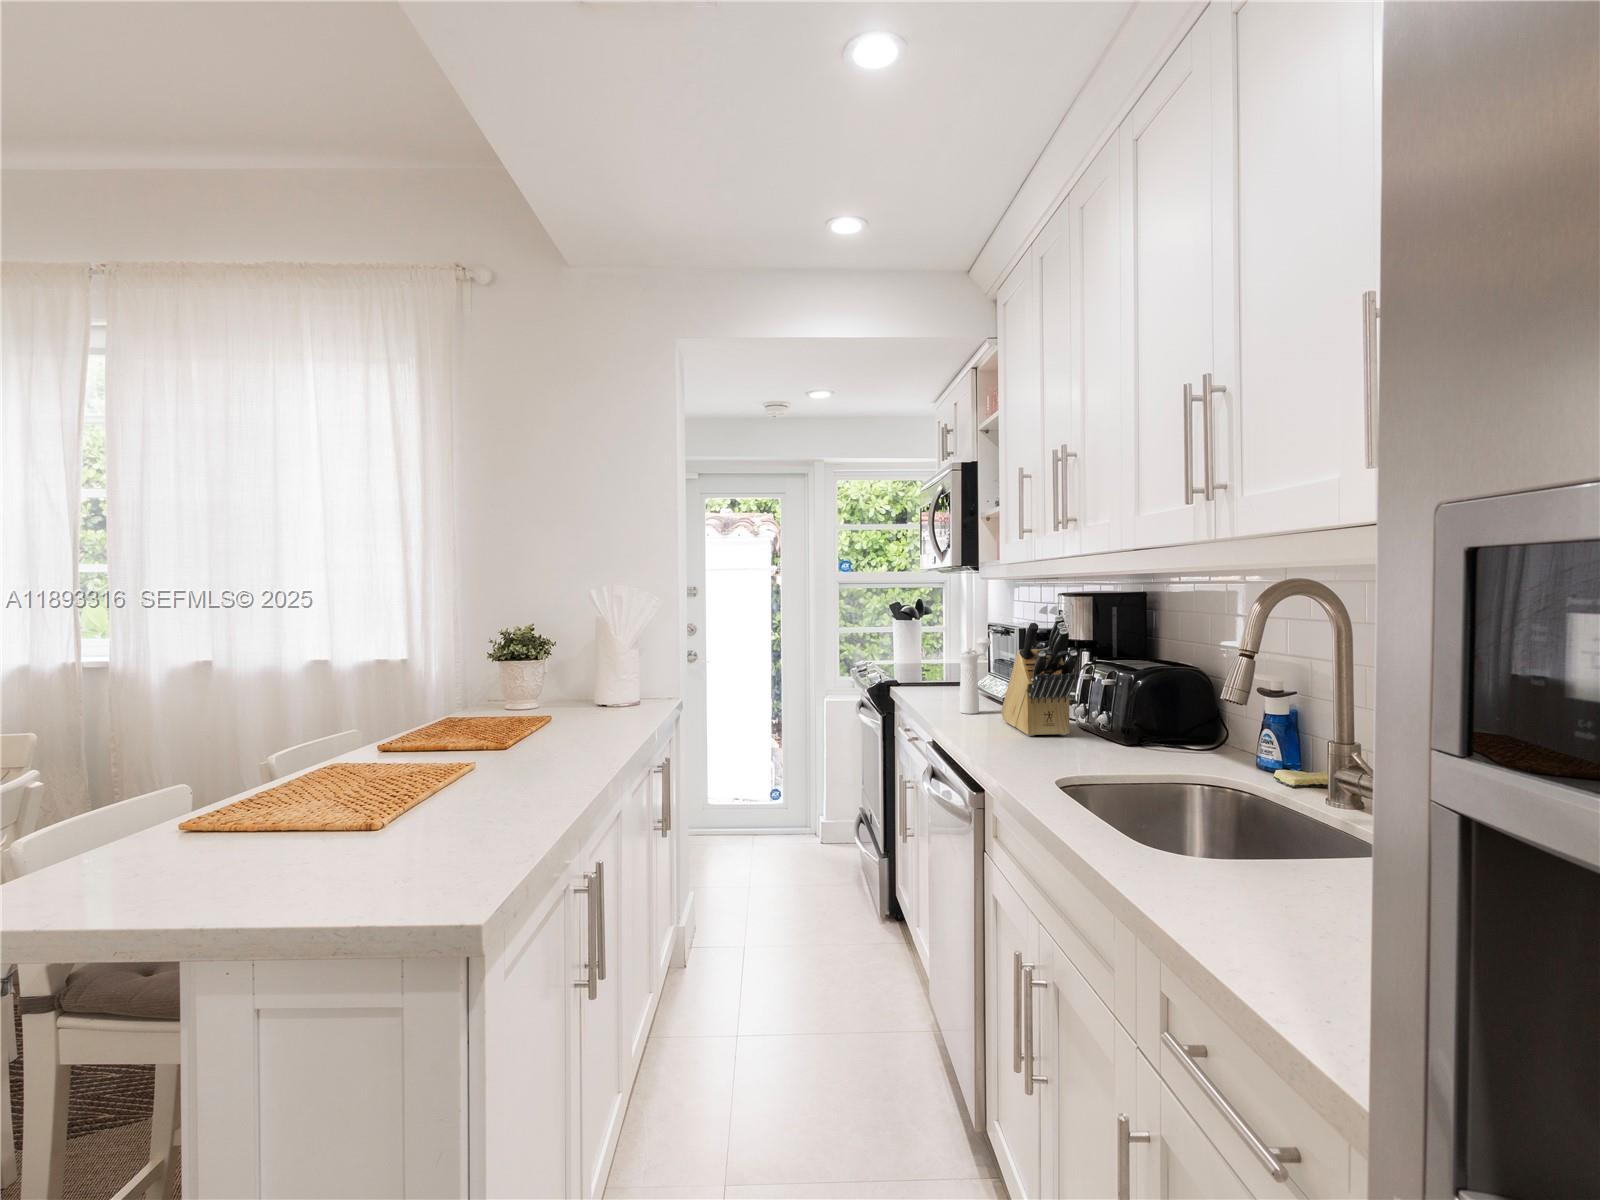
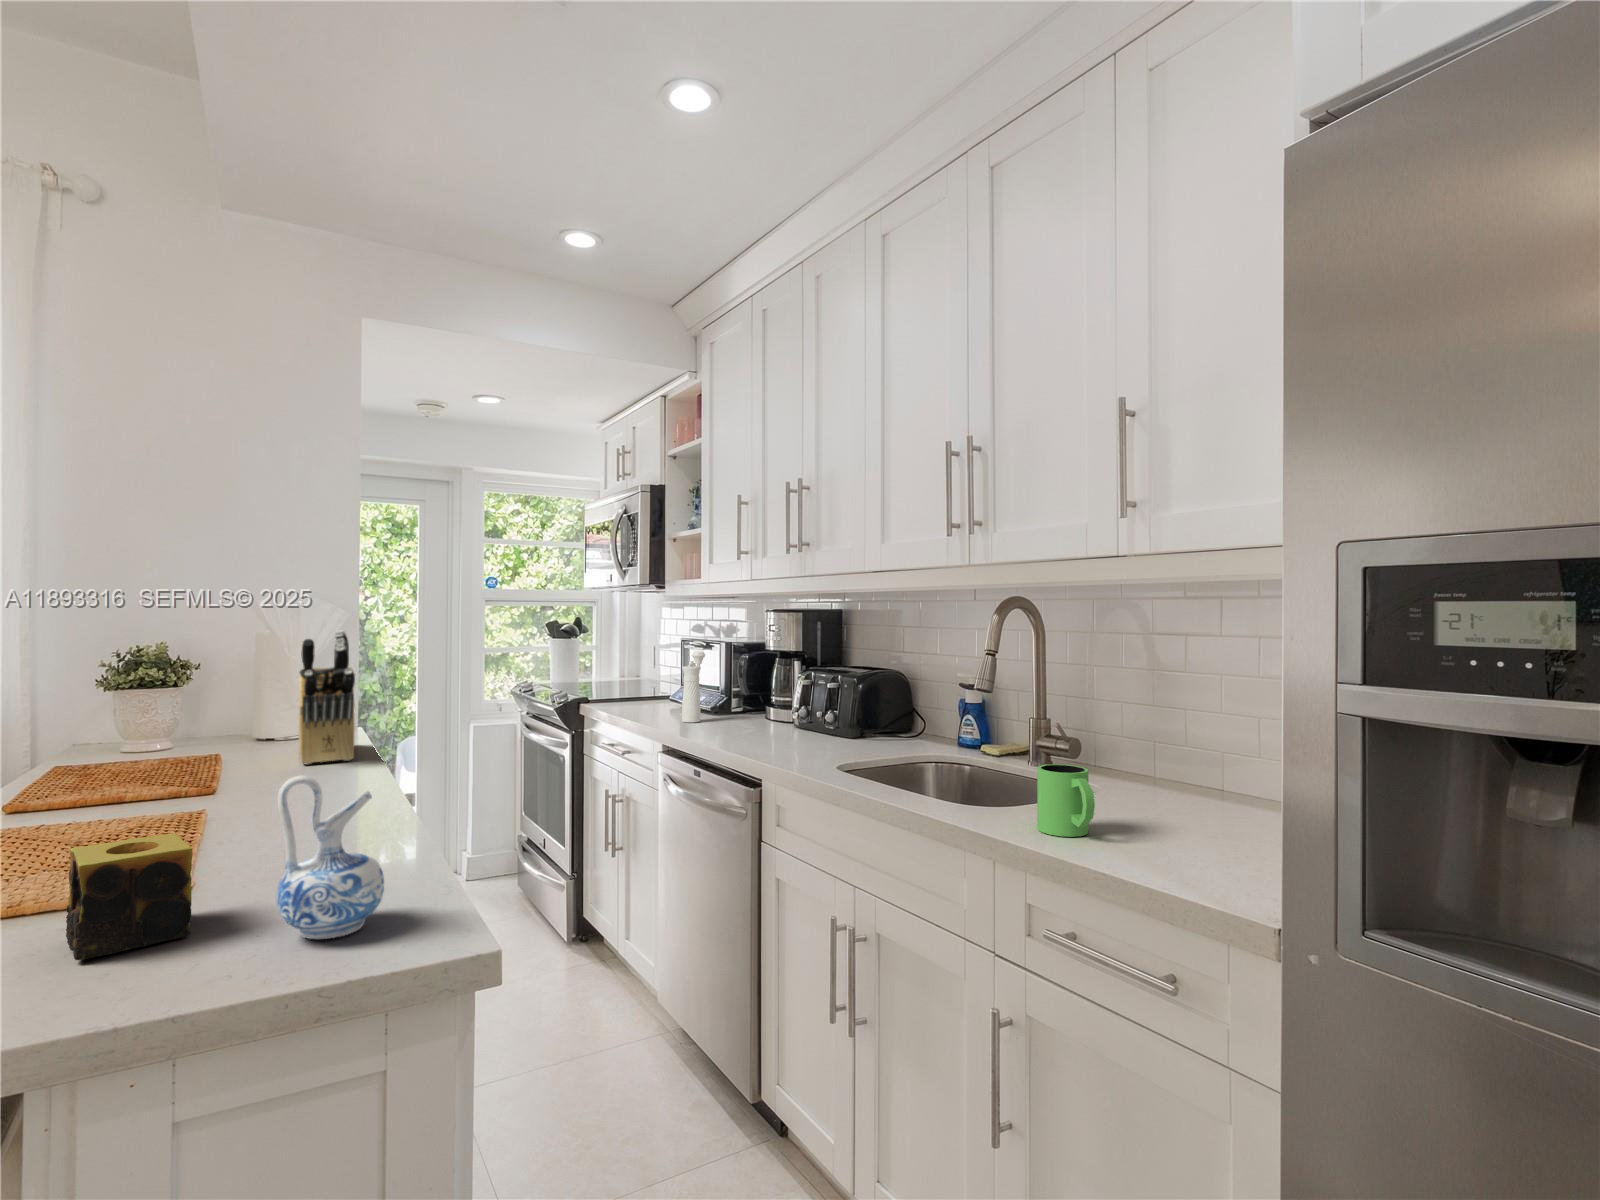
knife block: present [1001,615,1078,736] -> present [299,631,355,764]
ceramic pitcher: none [345,744,435,885] -> present [276,776,384,939]
candle: none [234,780,334,870] -> present [66,833,192,960]
mug: none [1205,806,1281,913] -> present [1037,764,1095,837]

